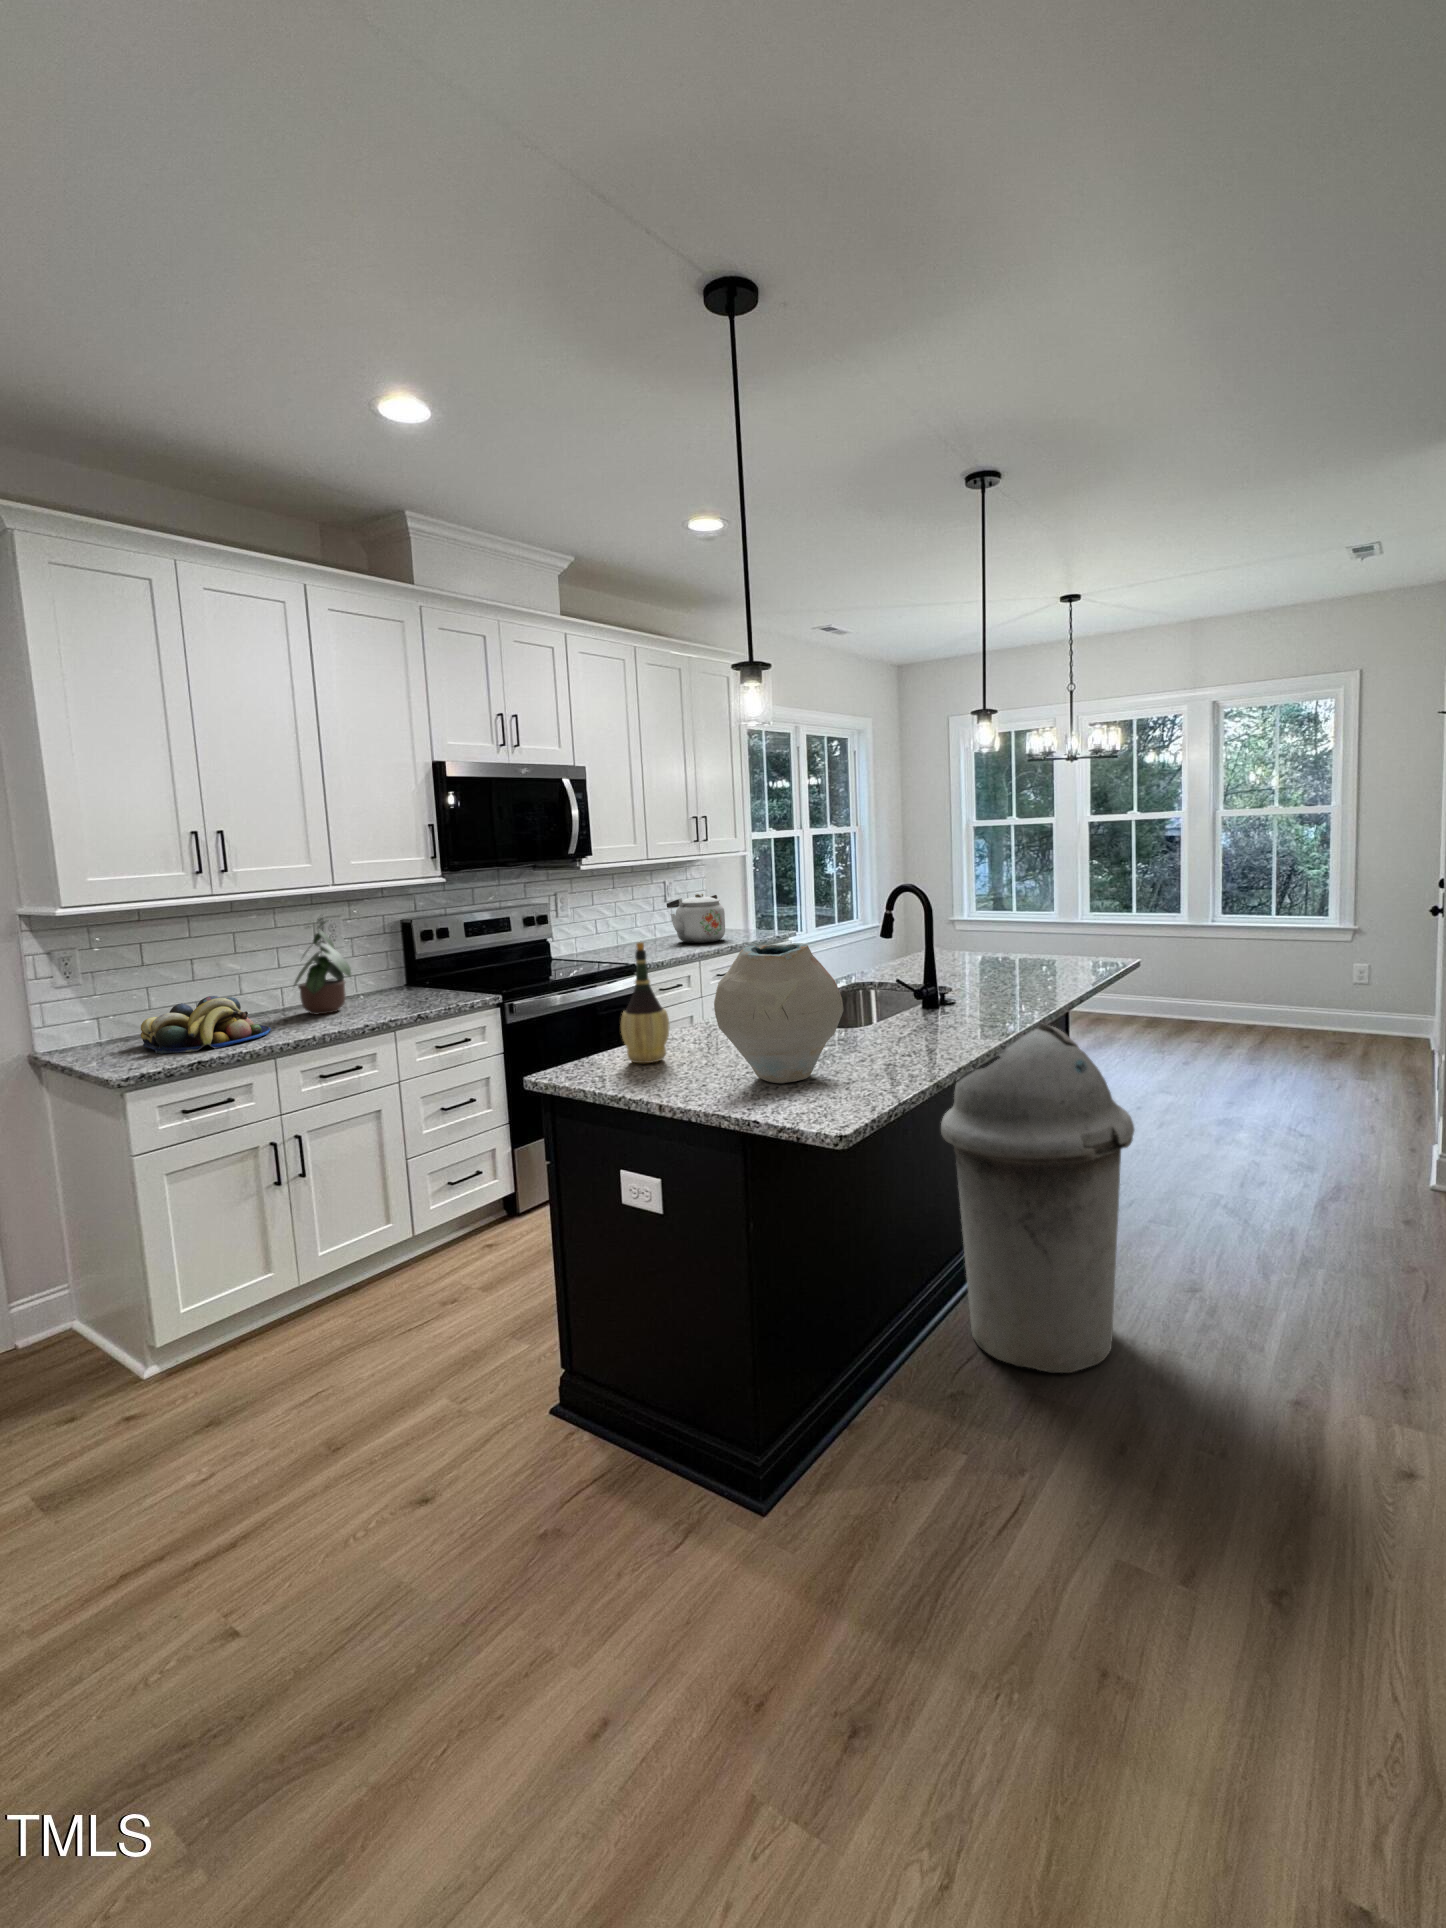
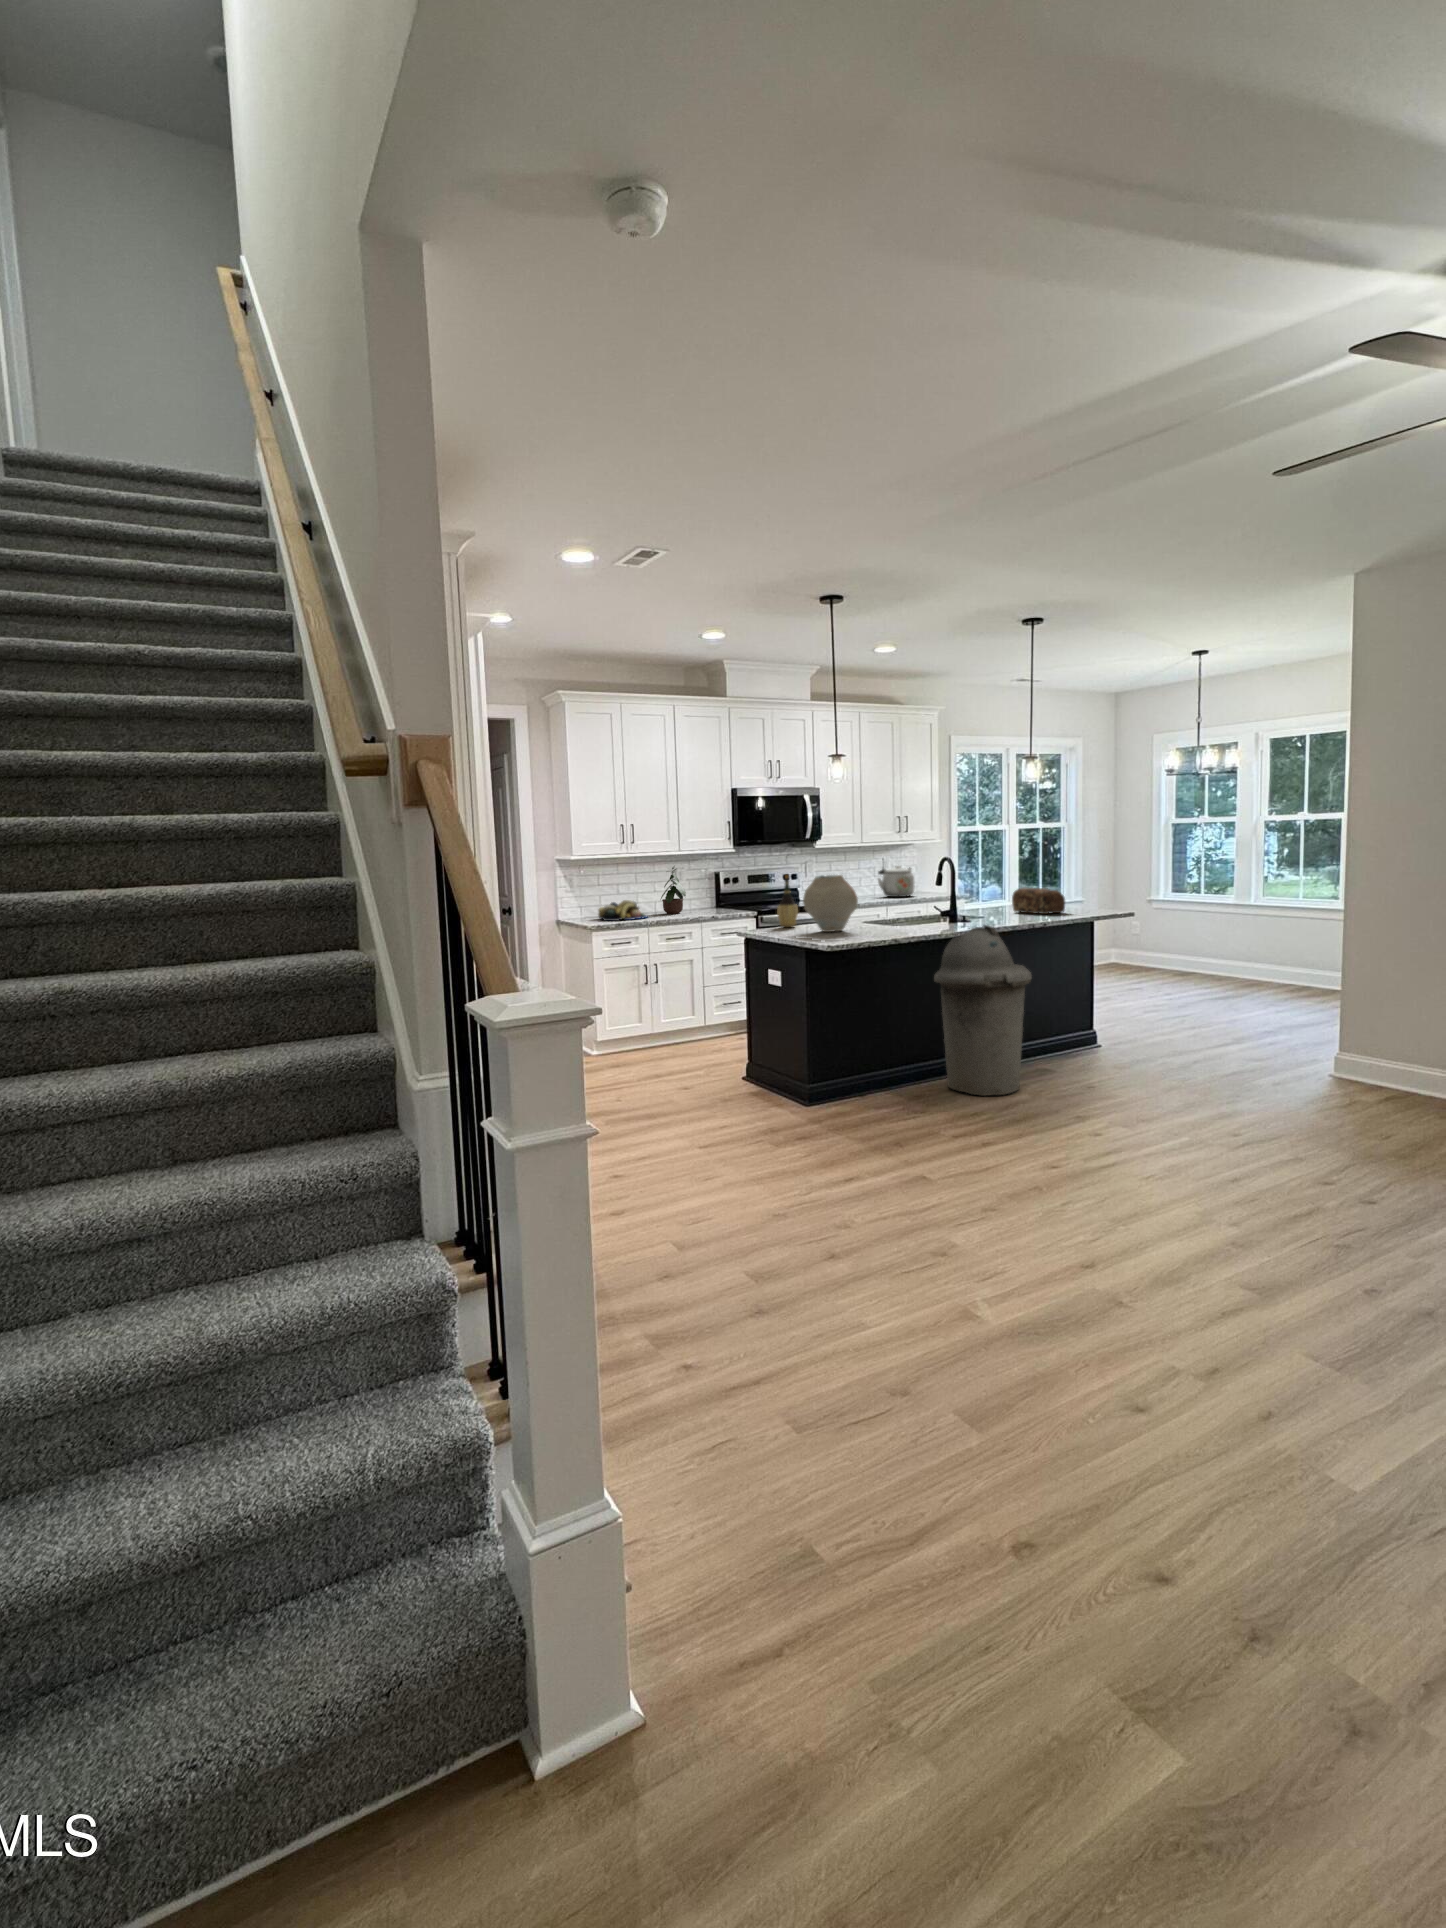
bread loaf: none [991,935,1085,982] -> present [1012,888,1065,914]

